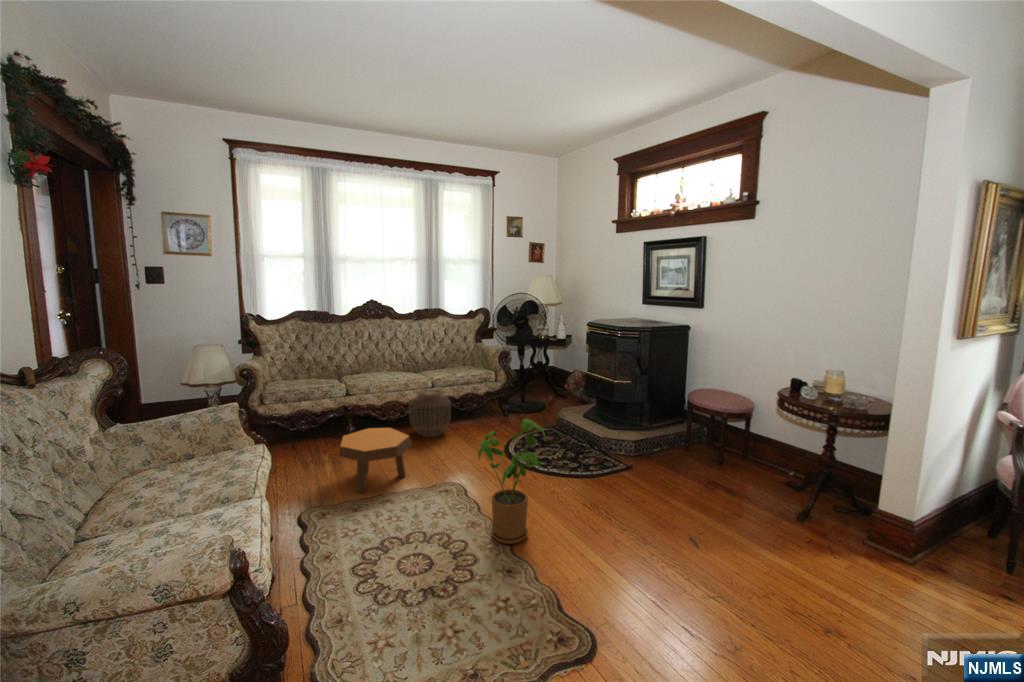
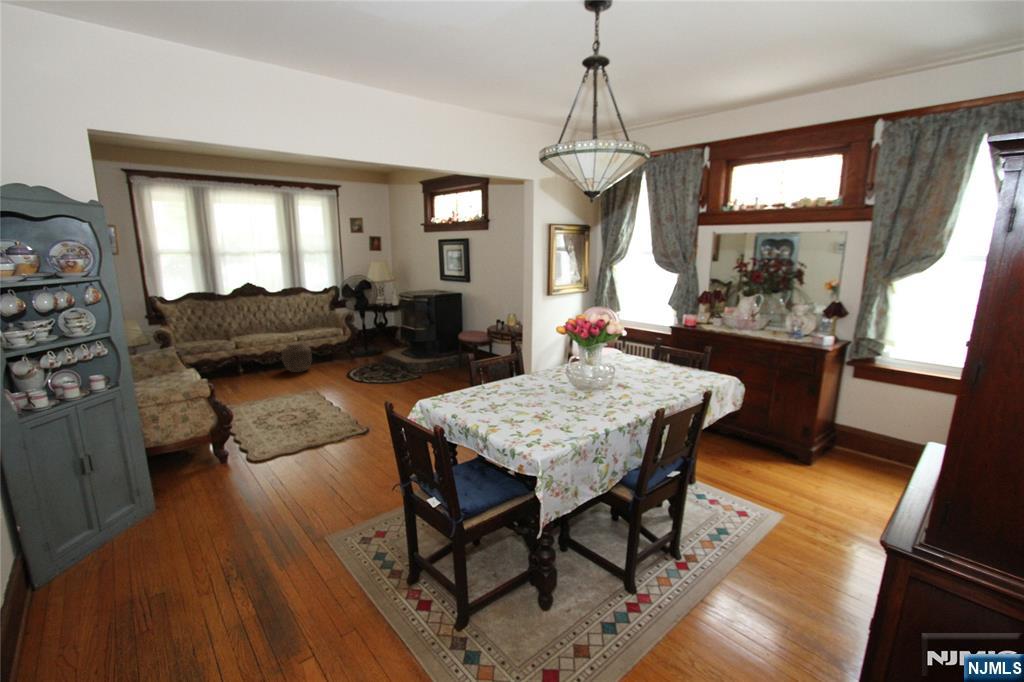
house plant: present [478,419,545,544] -> none [318,346,355,409]
footstool: present [339,428,412,493] -> none [236,364,283,399]

